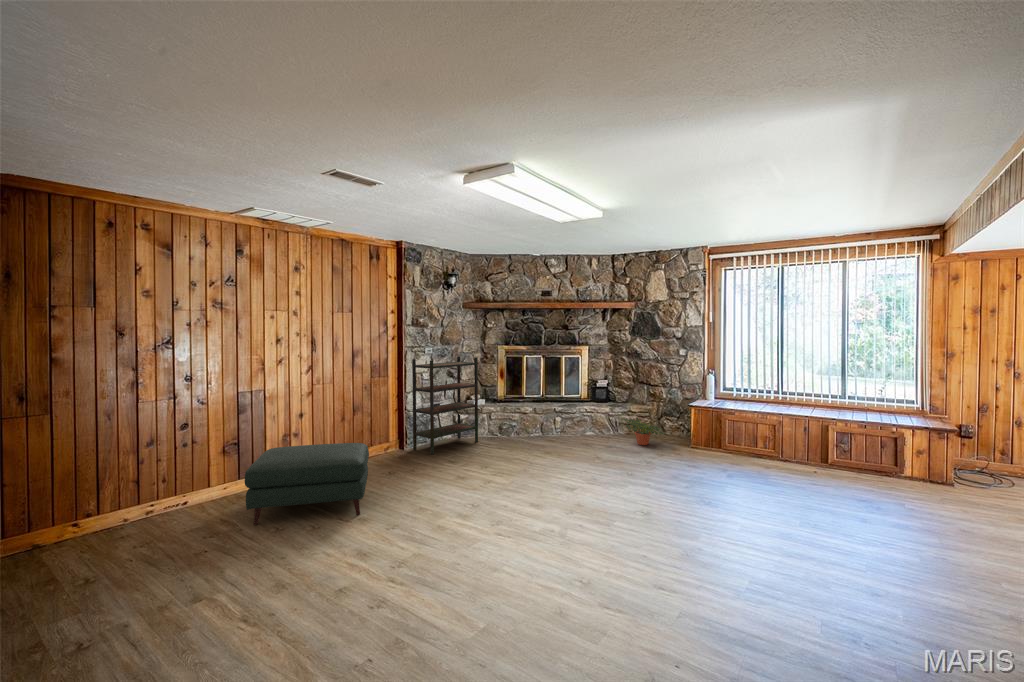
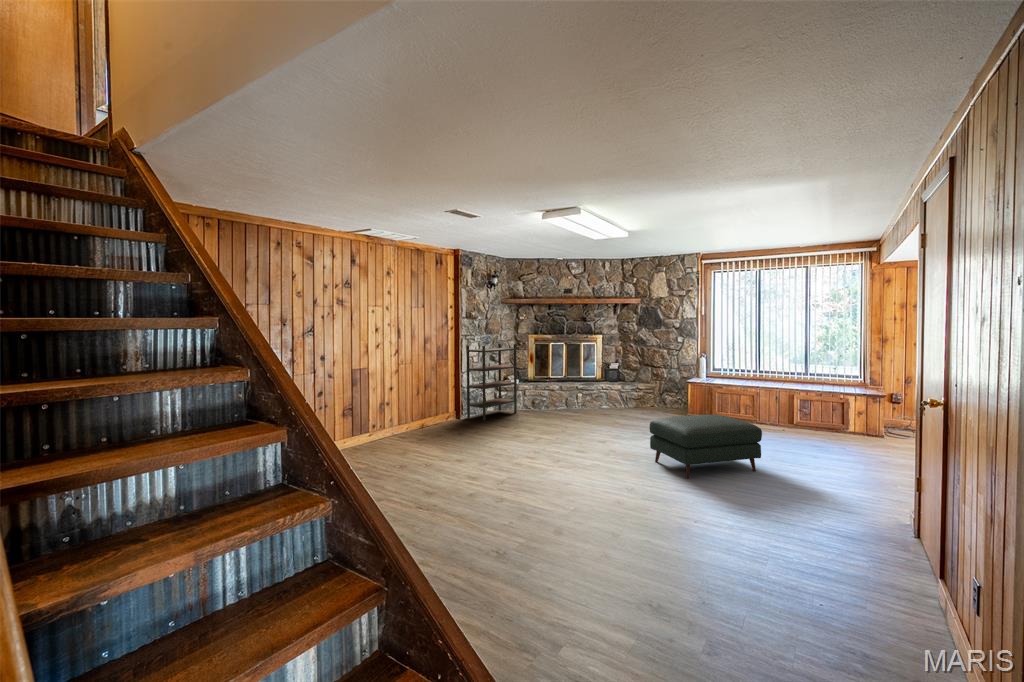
potted plant: present [623,418,665,445] -> none [633,393,668,414]
ottoman: present [245,443,369,525] -> present [649,415,762,478]

